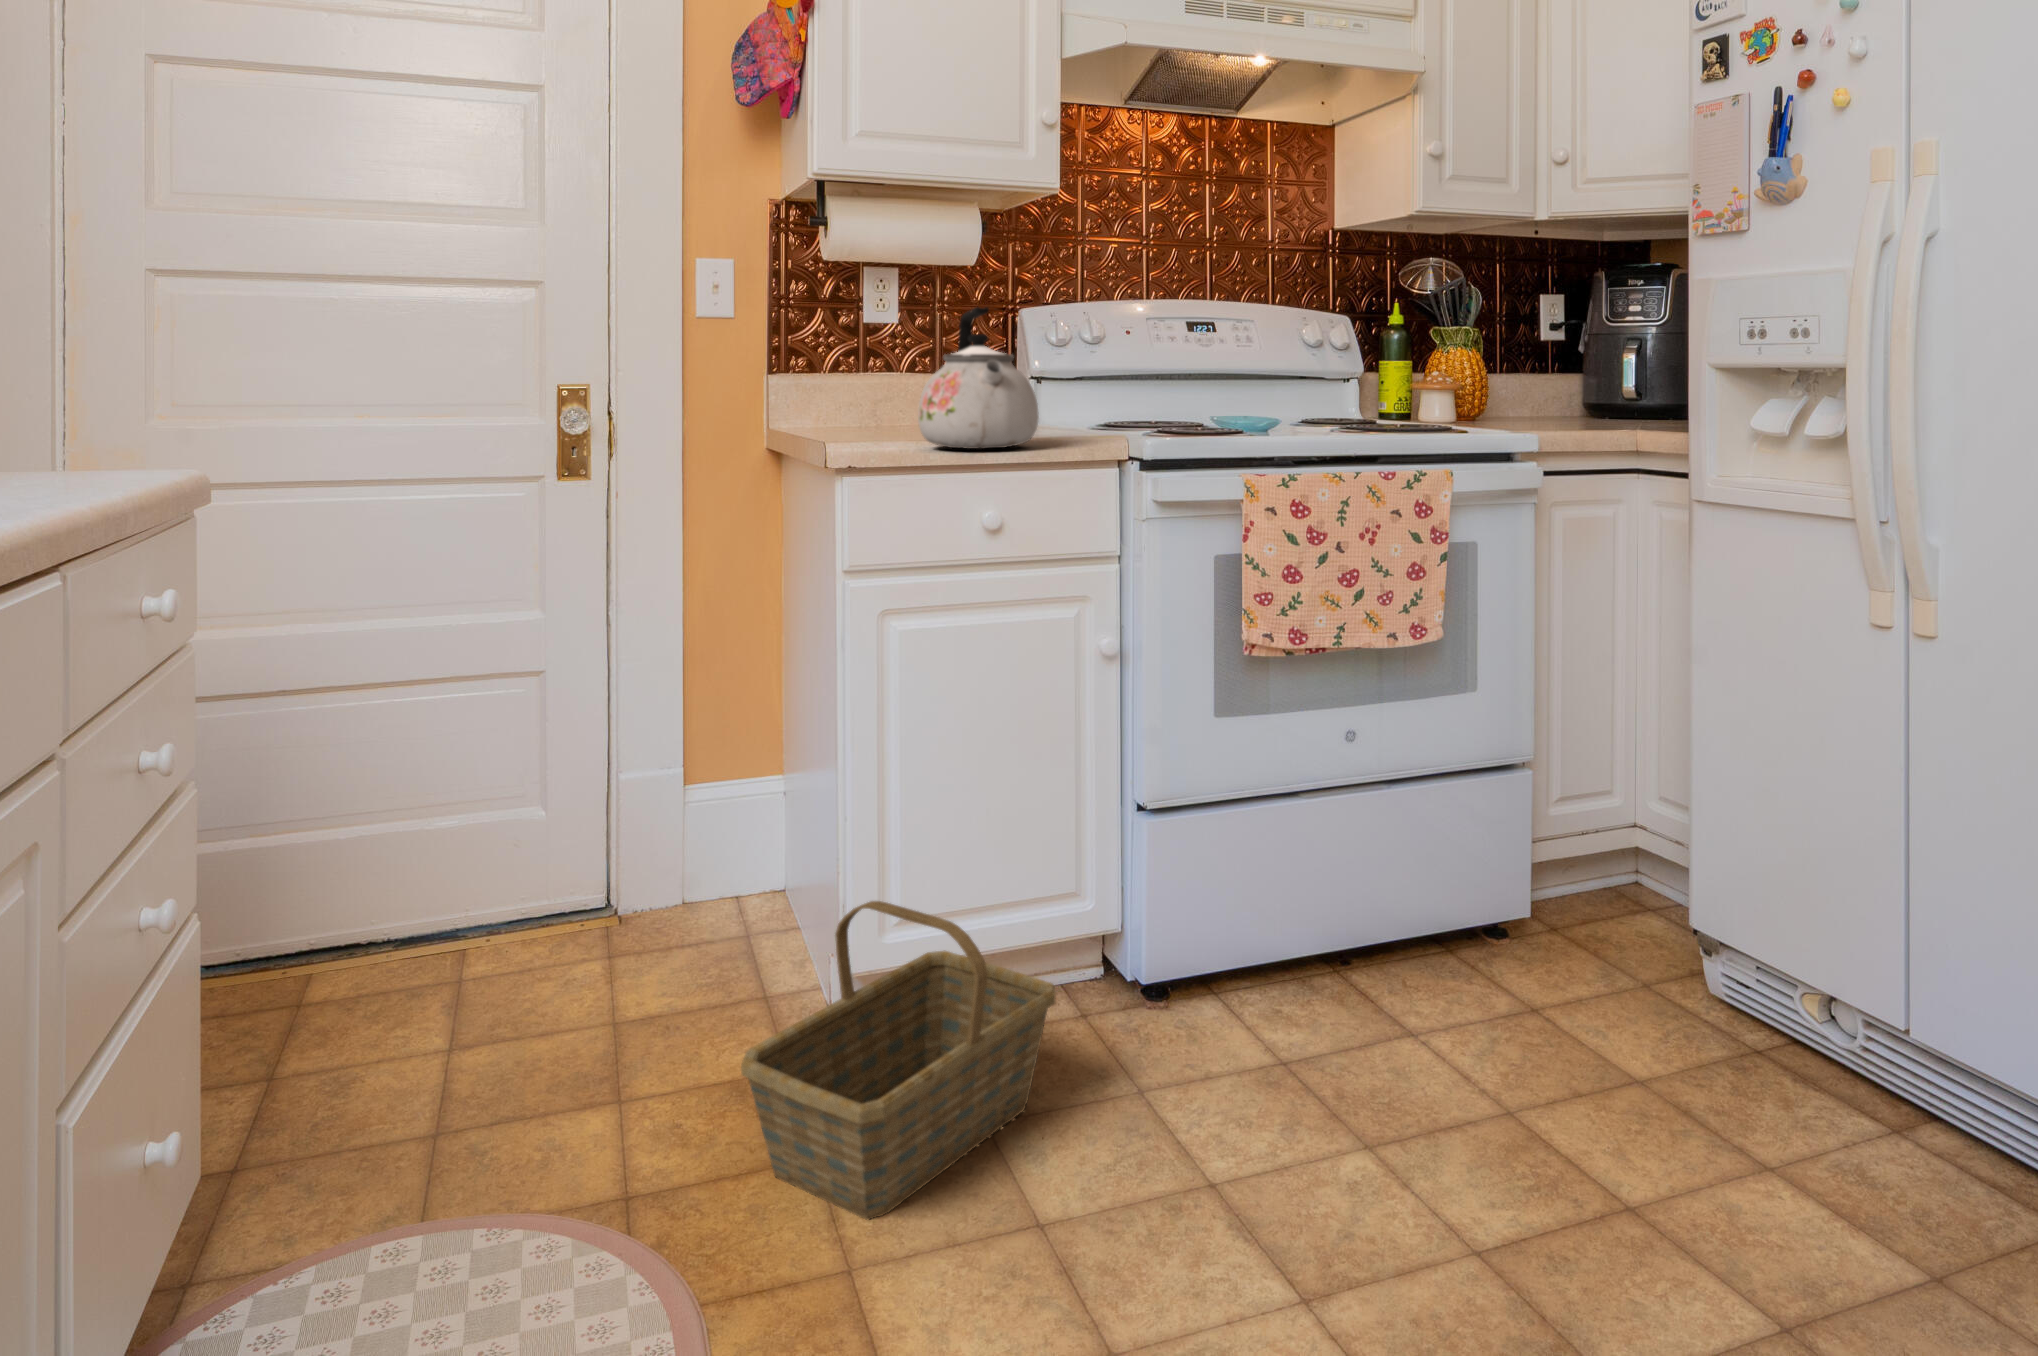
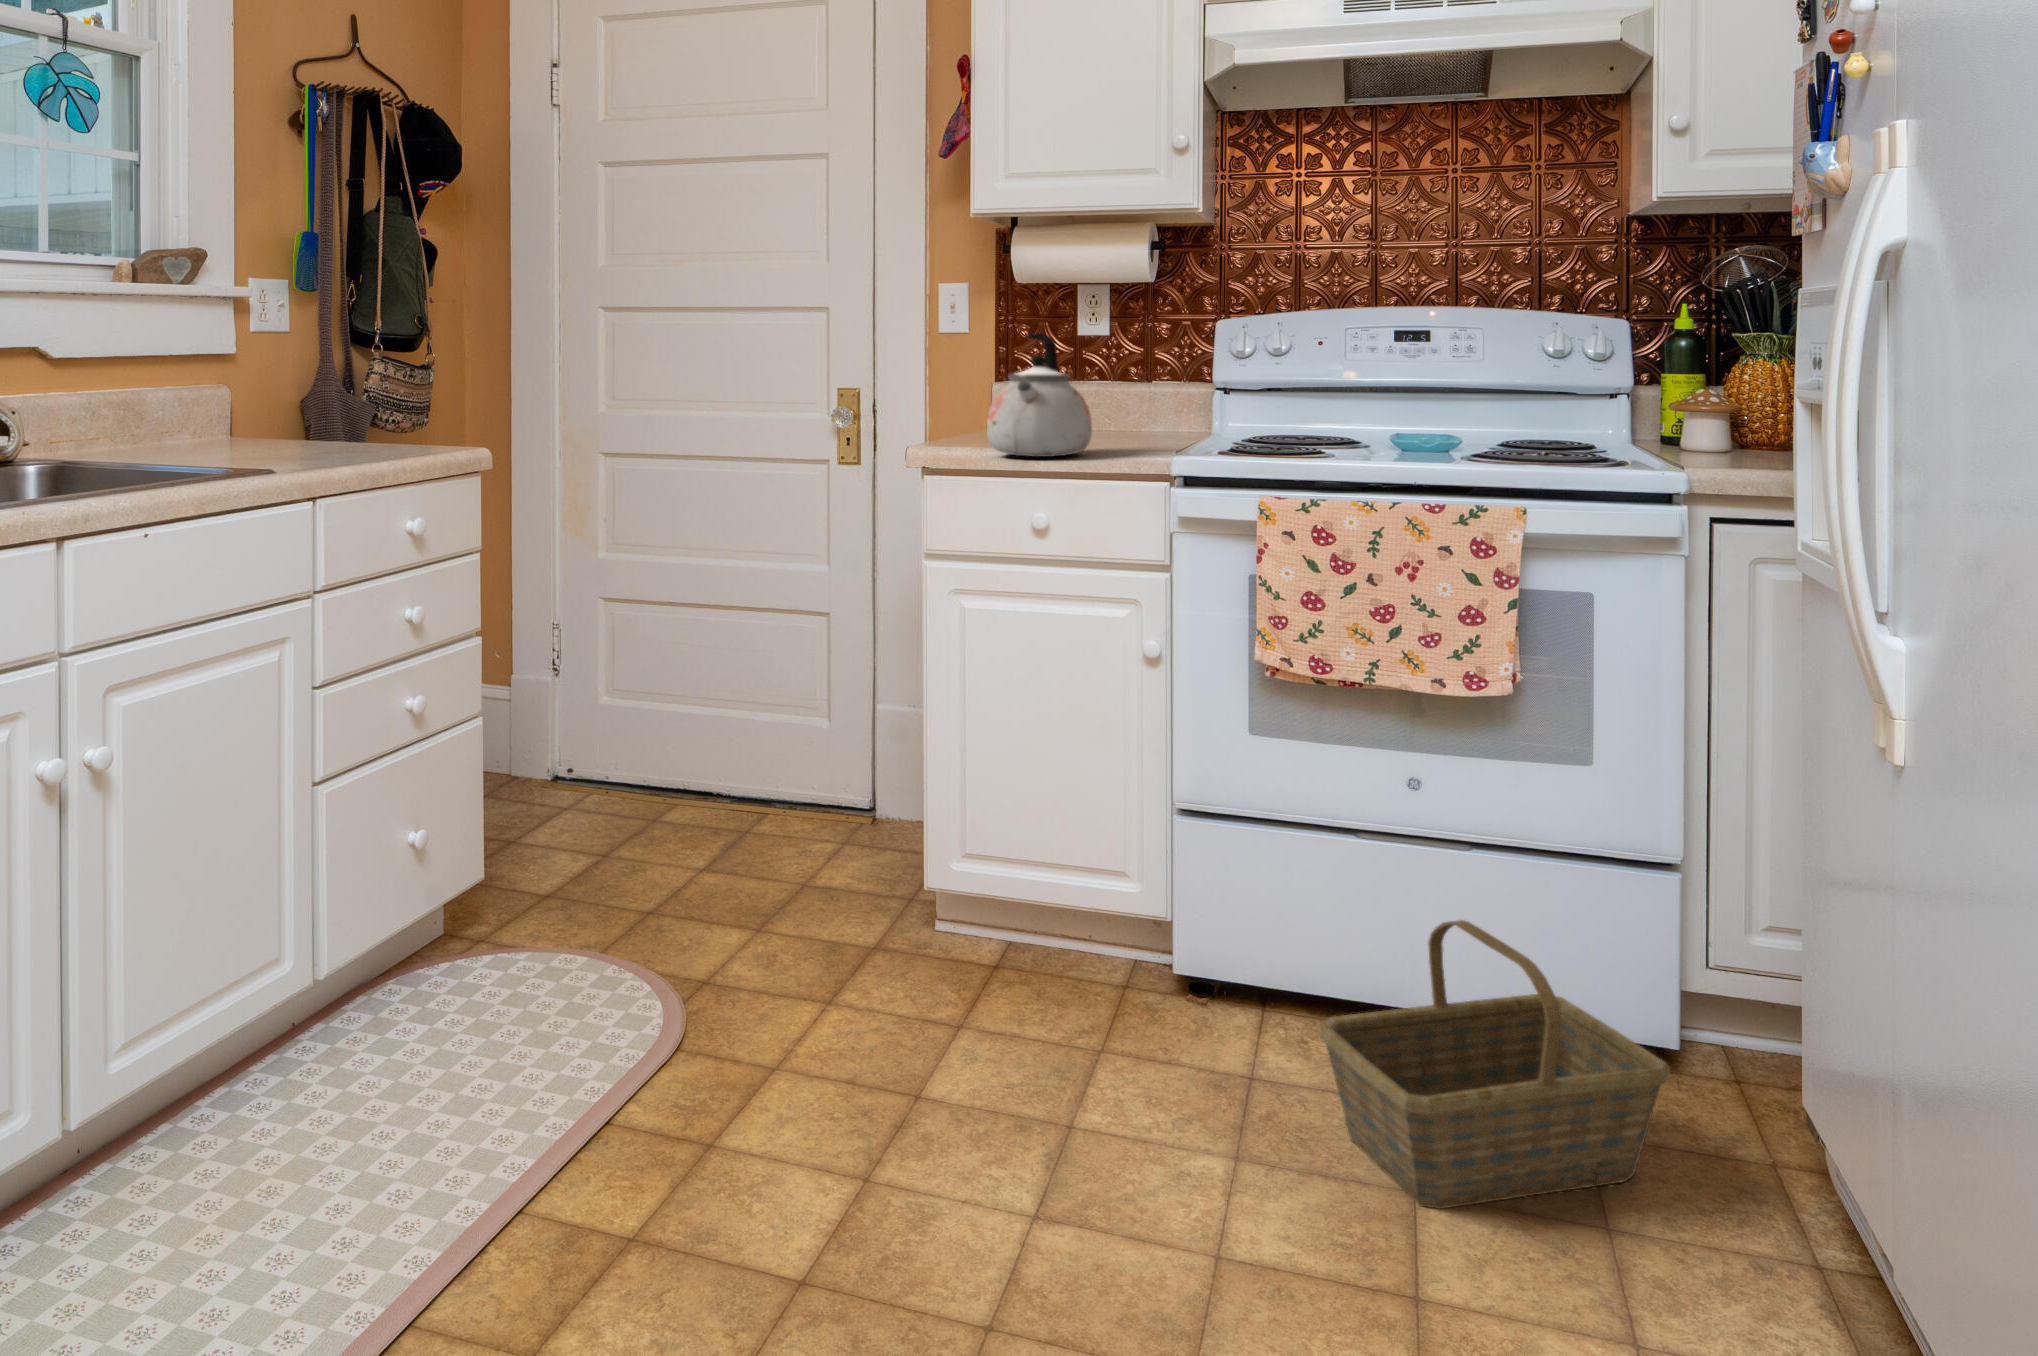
basket: present [741,901,1056,1220] -> present [1319,920,1670,1209]

